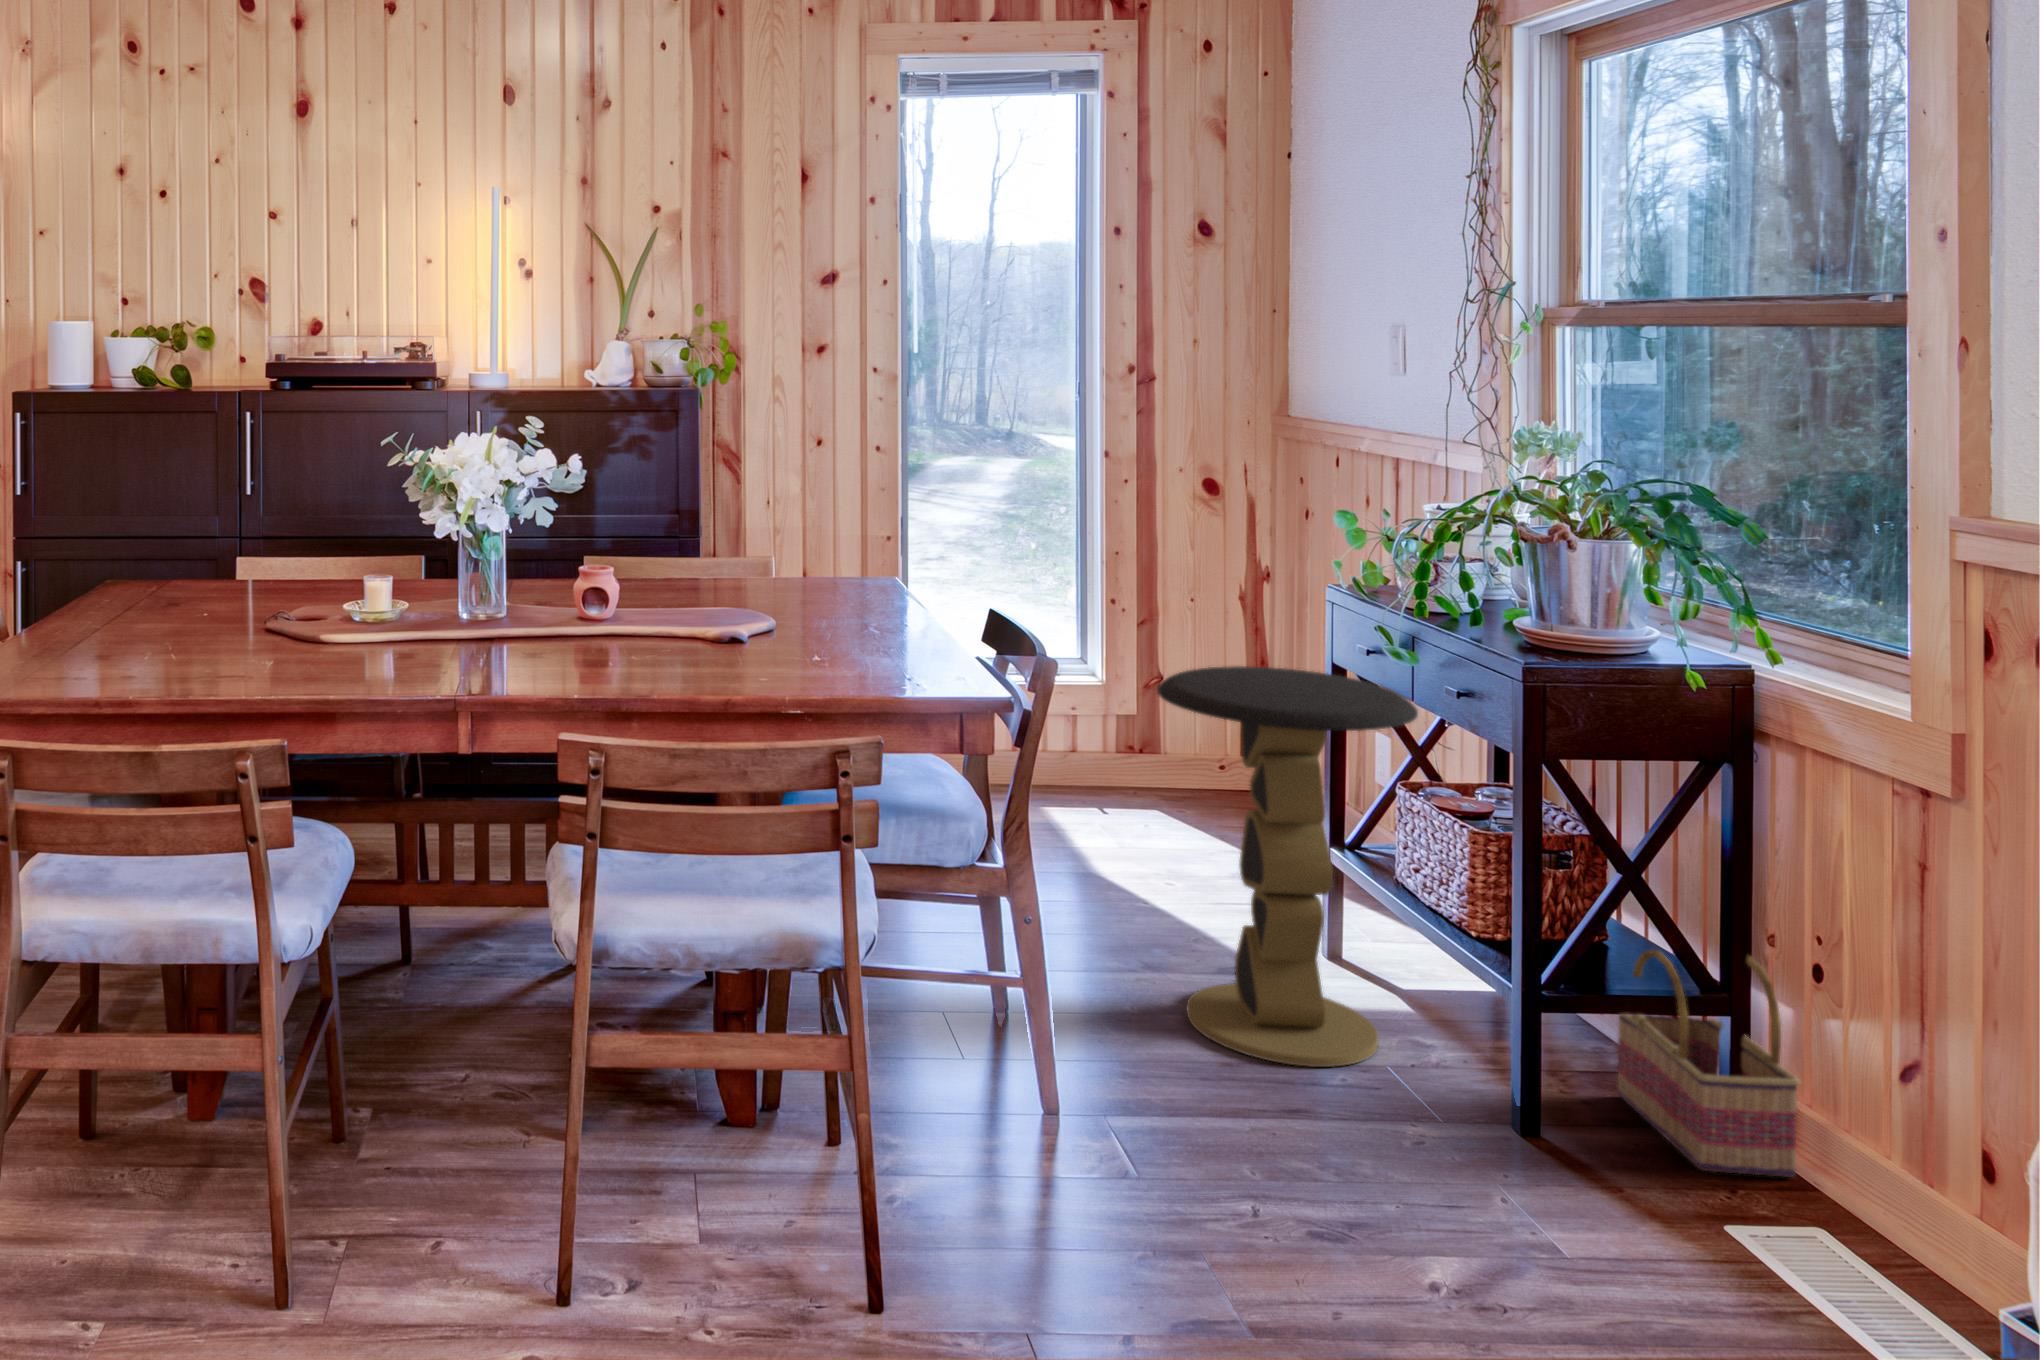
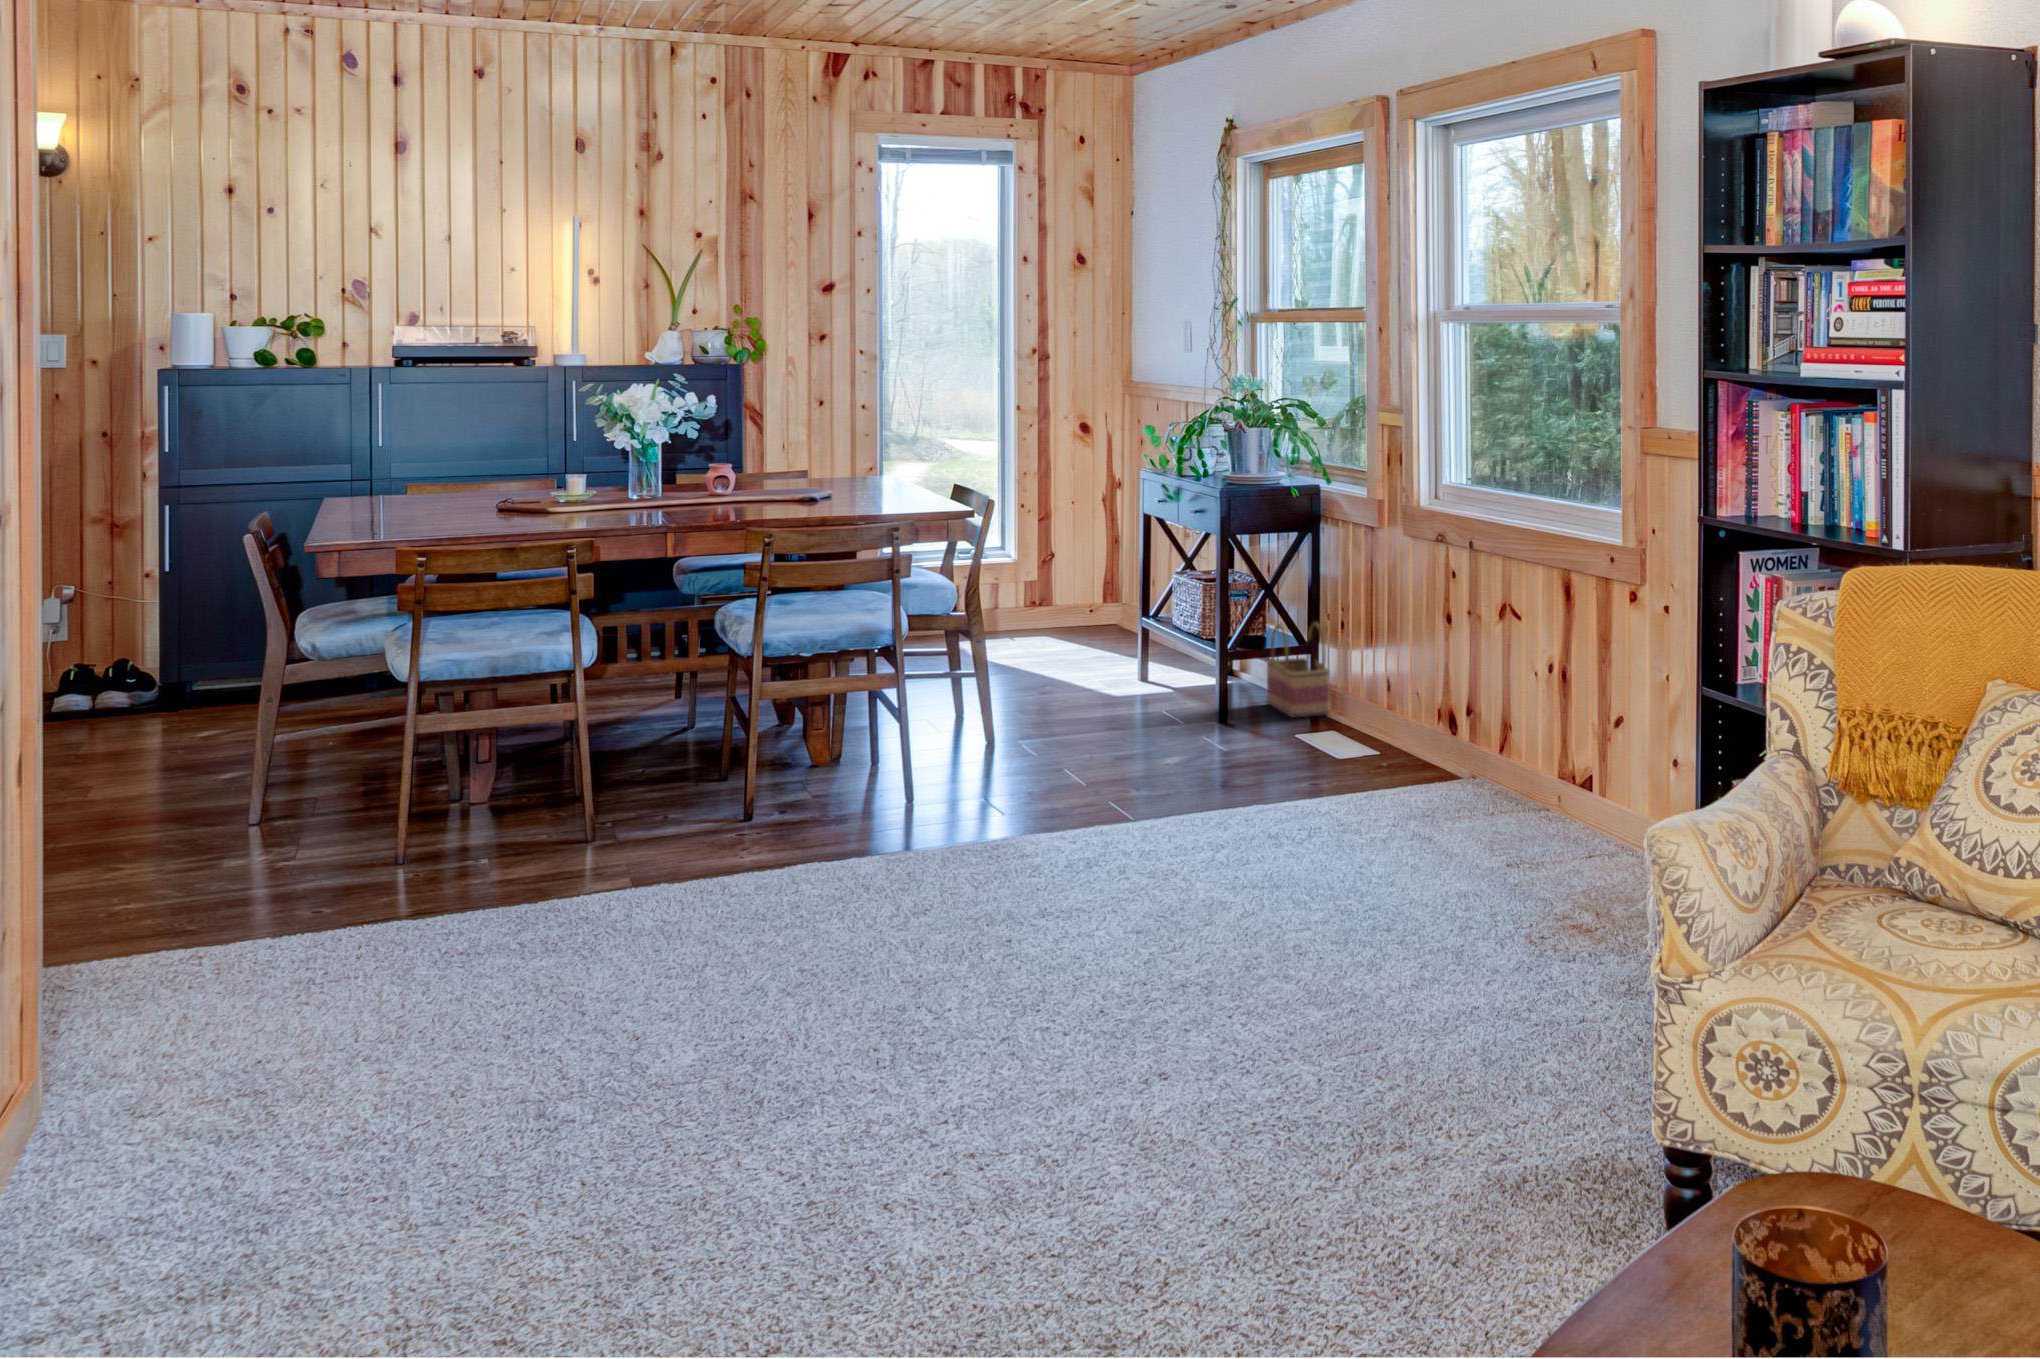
side table: present [1157,666,1418,1067] -> none [1050,514,1179,713]

